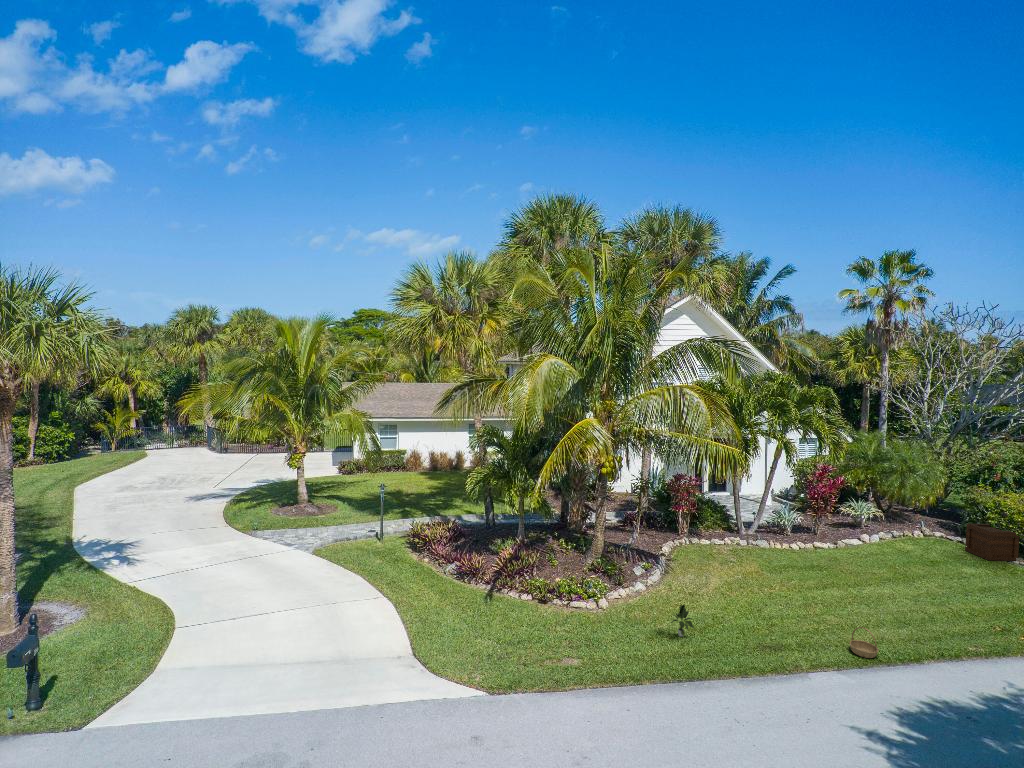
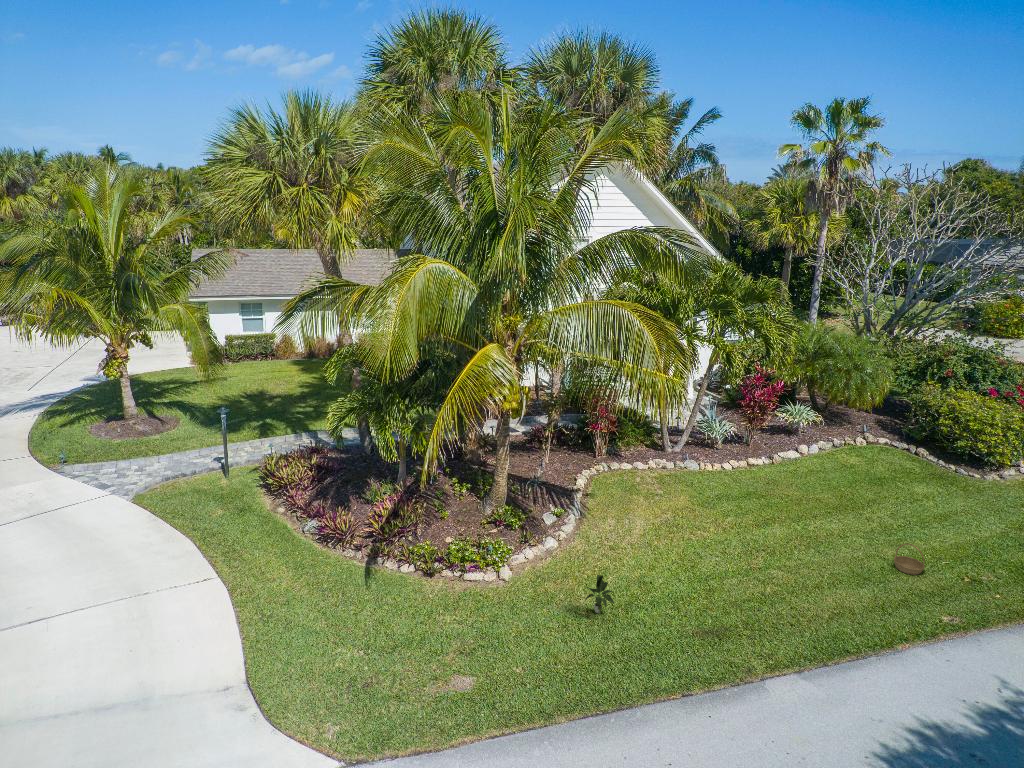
wooden crate: present [965,524,1020,561] -> none [907,427,967,468]
basket: present [849,627,879,658] -> present [894,544,925,575]

